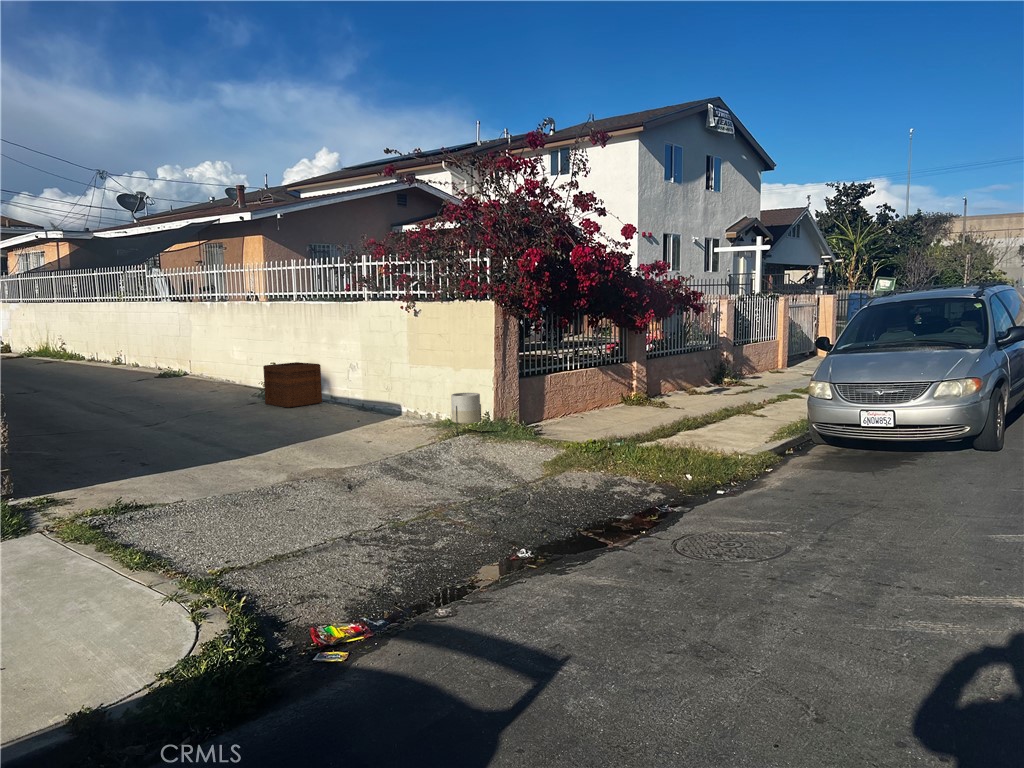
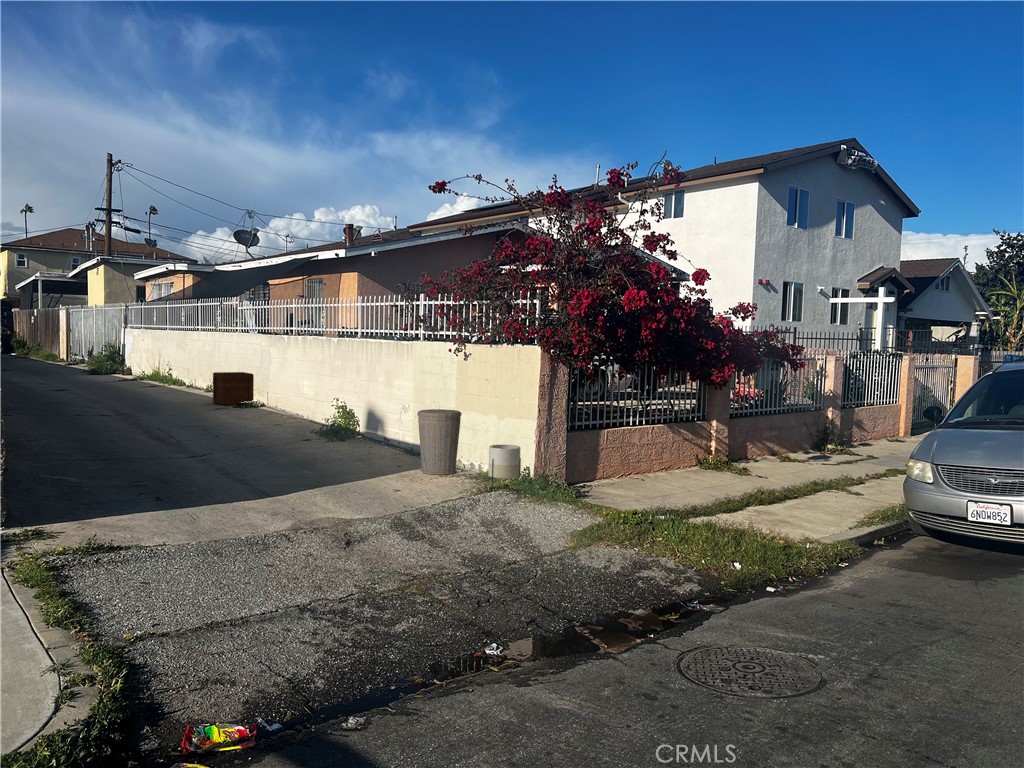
wooden crate: present [263,362,322,408] -> present [213,372,254,405]
trash can: none [375,365,416,425] -> present [417,409,462,475]

